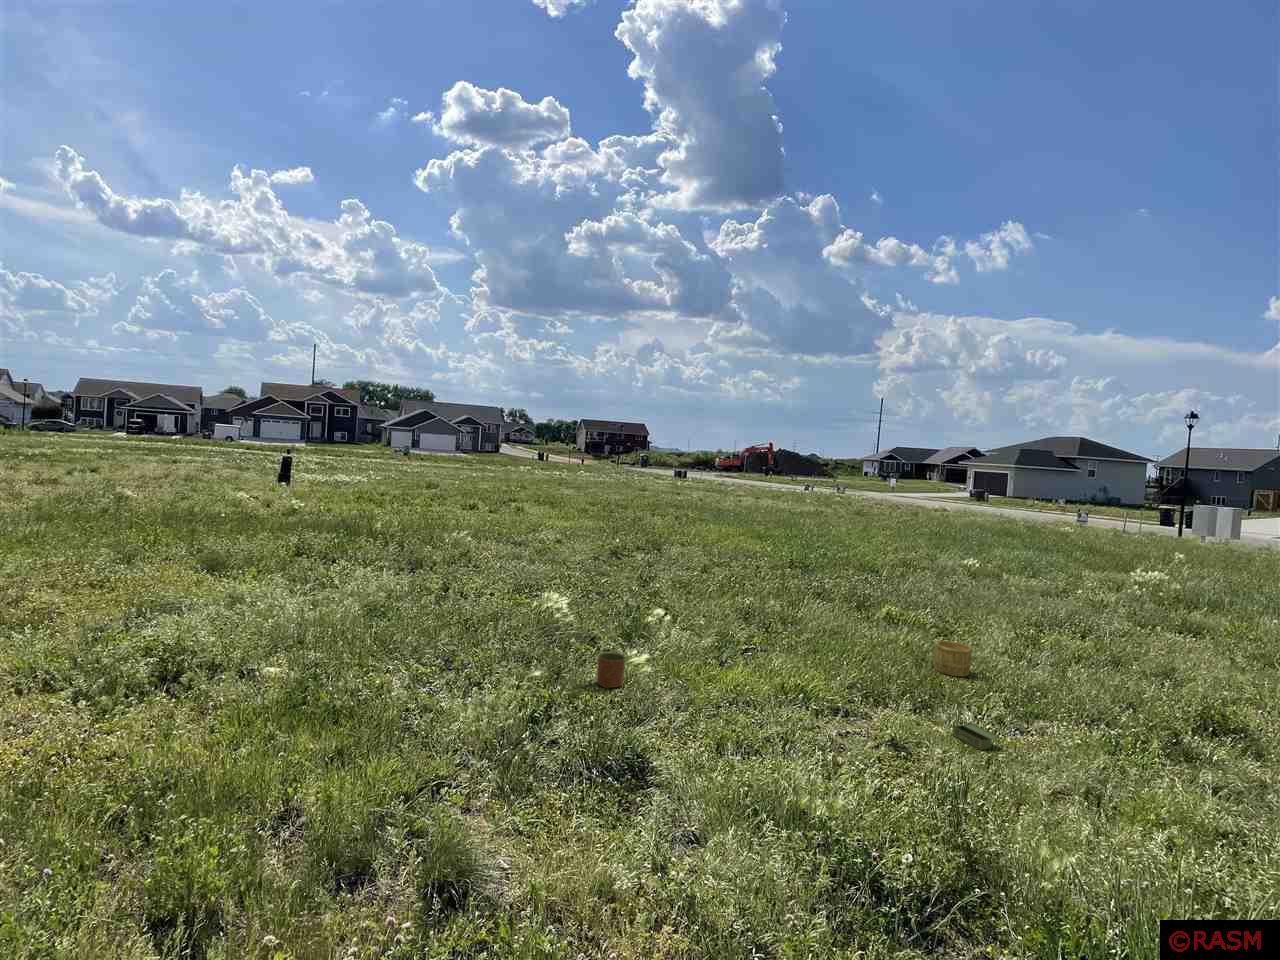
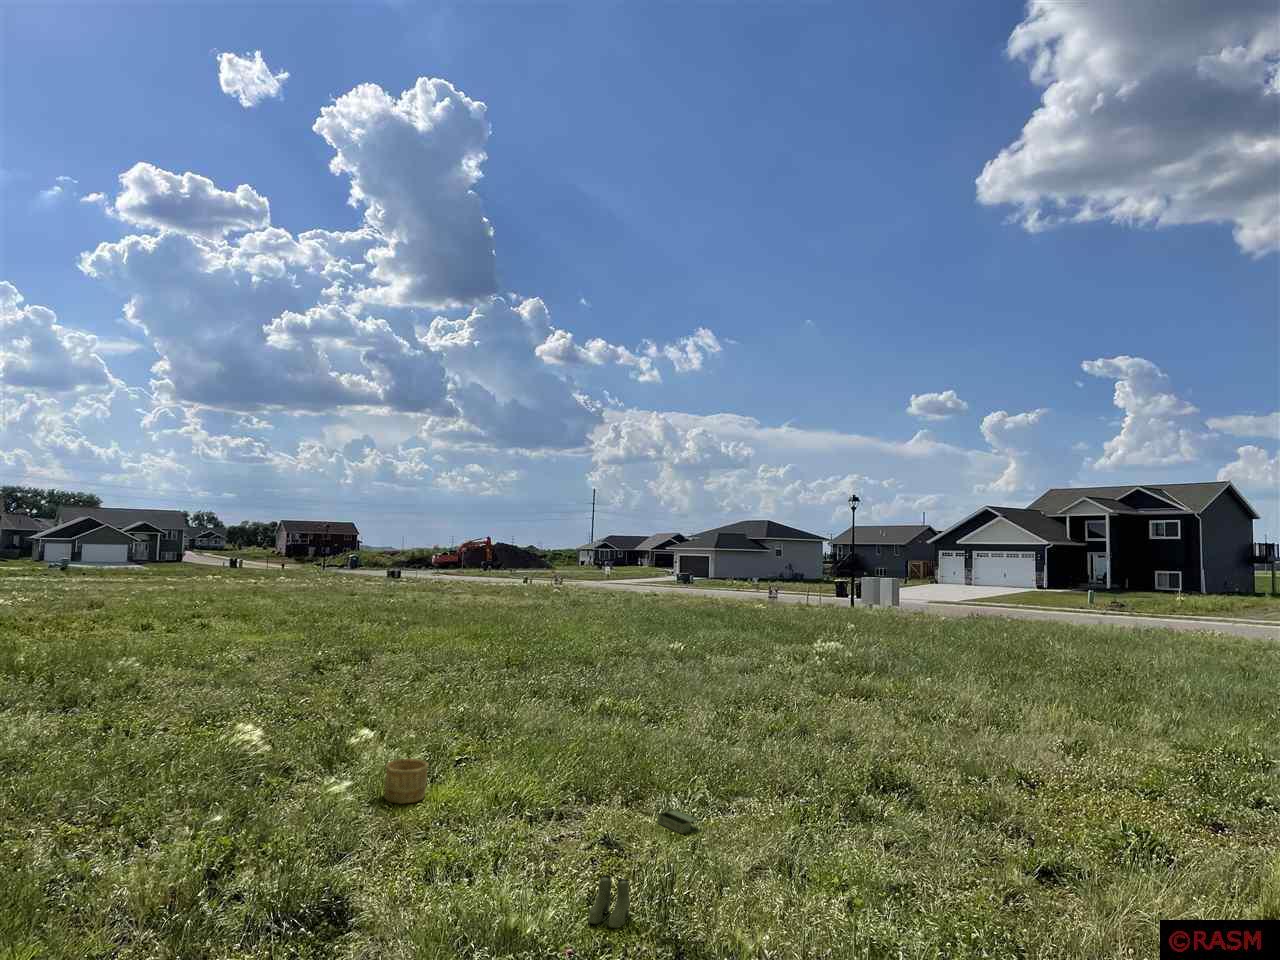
wooden bucket: present [934,640,973,677] -> present [384,758,429,804]
planter: present [597,652,626,688] -> none [290,783,325,825]
boots: none [879,779,925,834] -> present [588,875,630,928]

